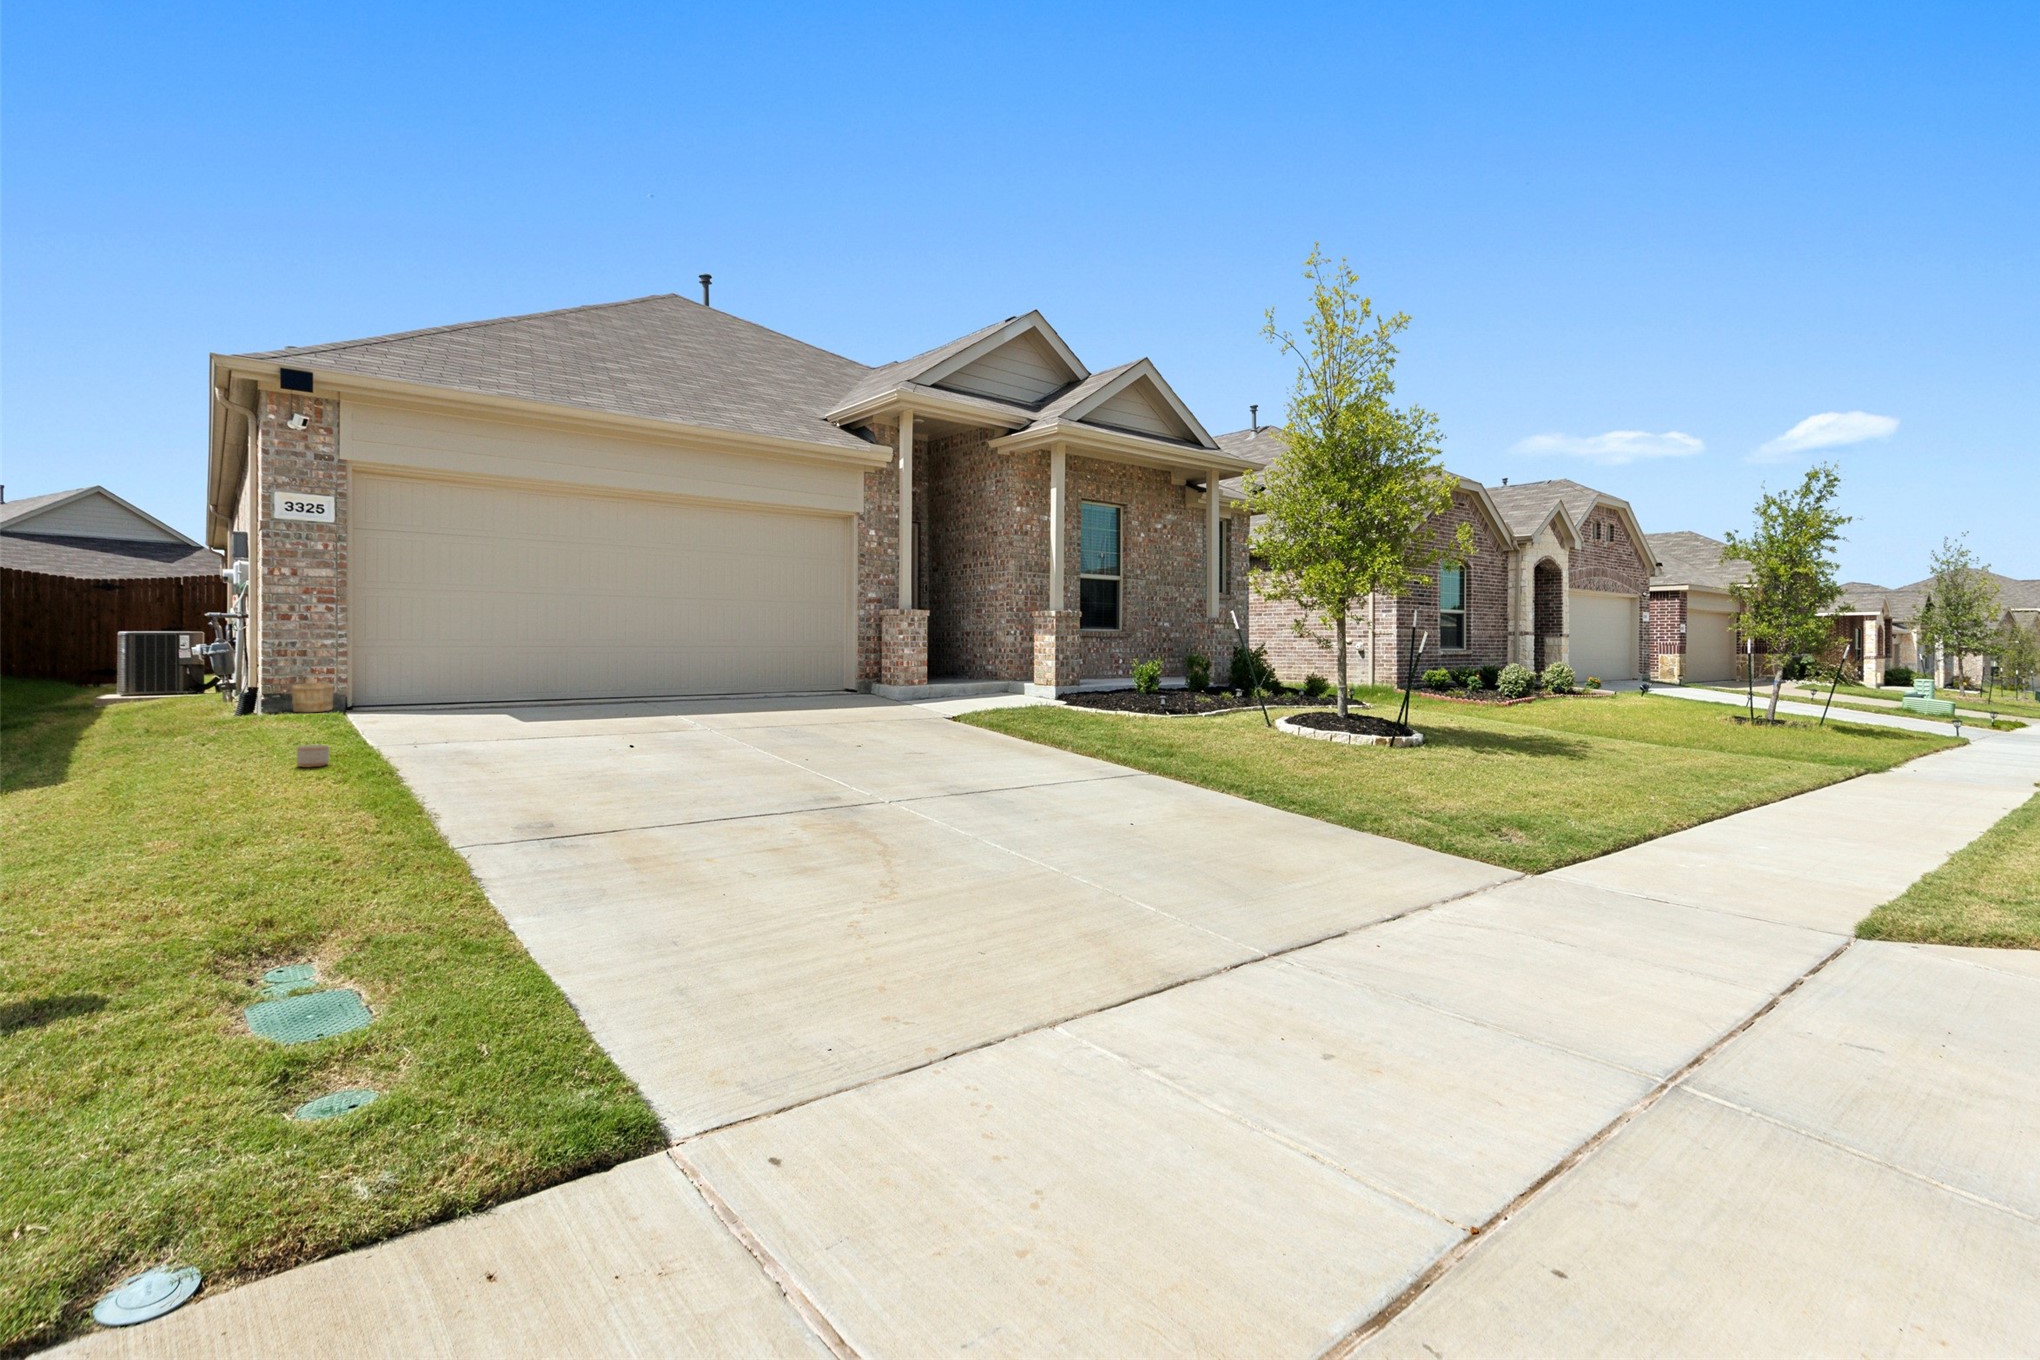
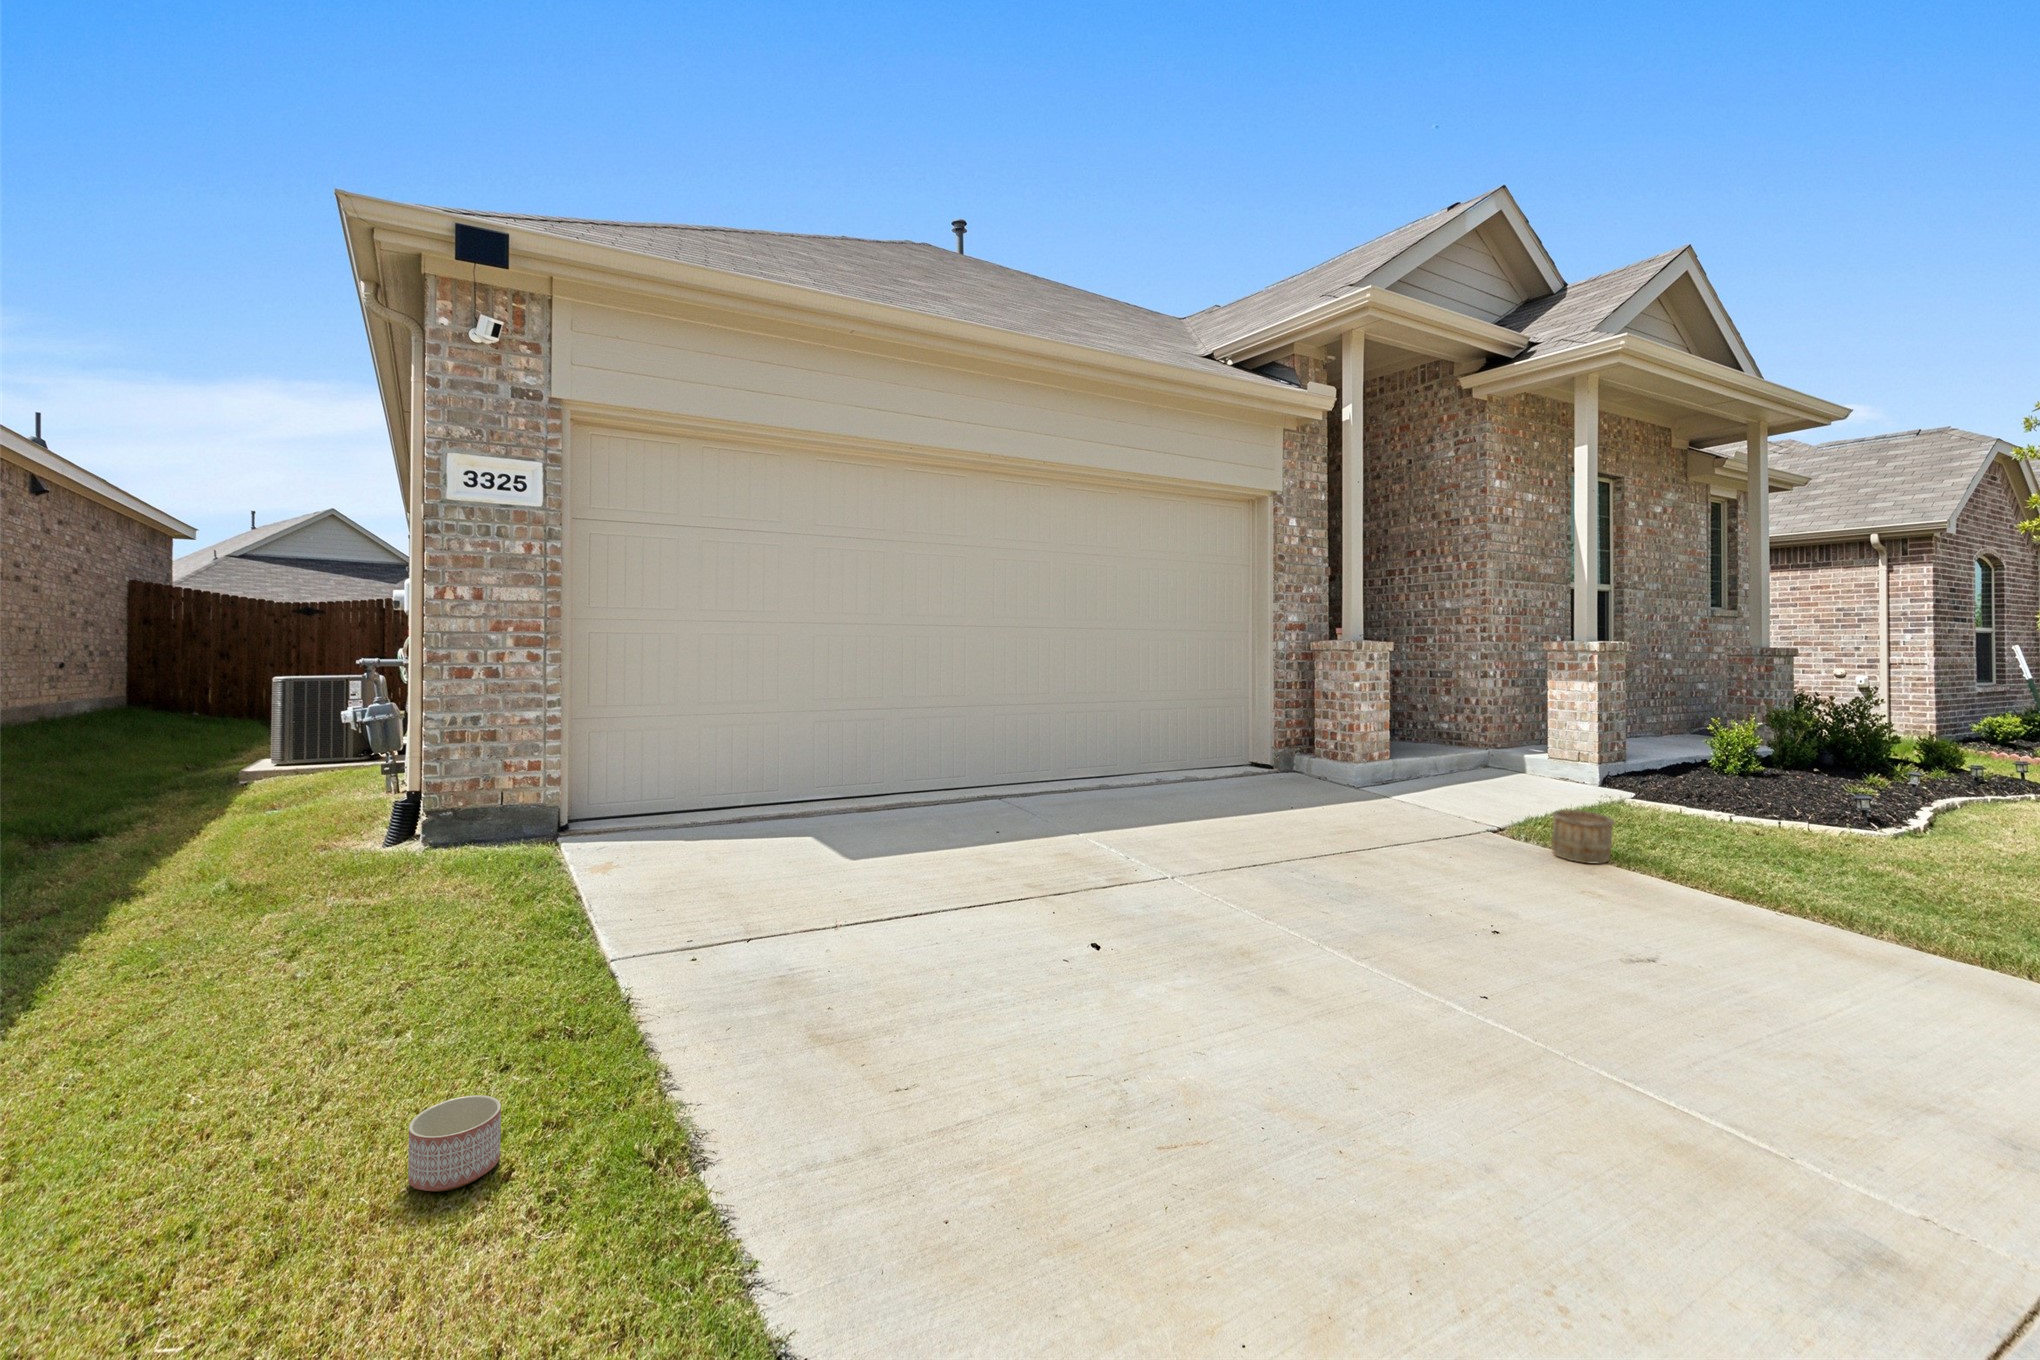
wooden bucket: present [292,683,333,712] -> present [1552,810,1614,864]

